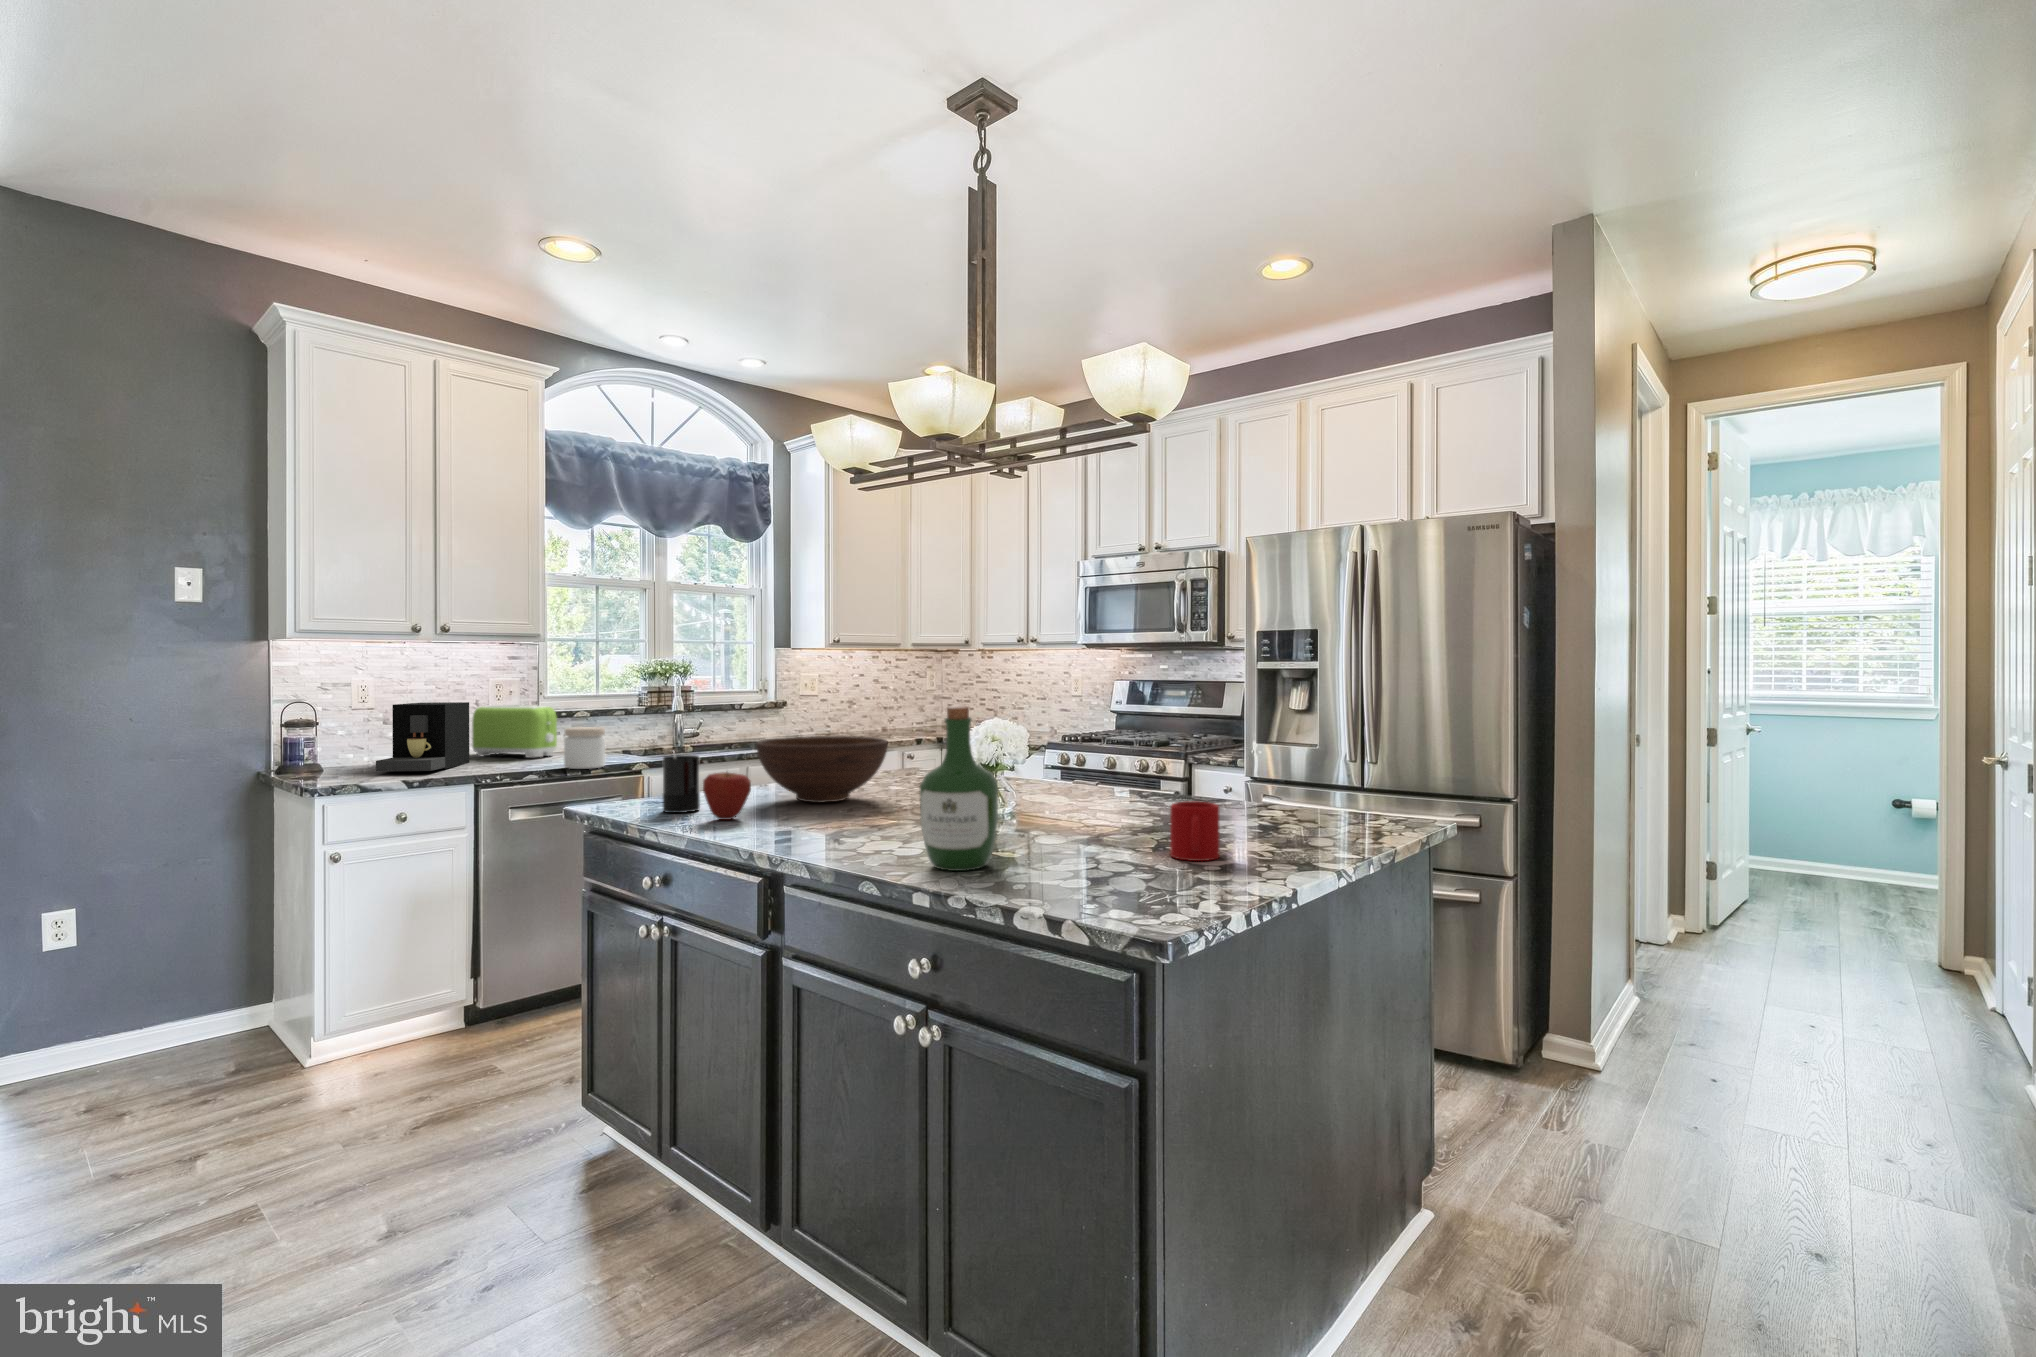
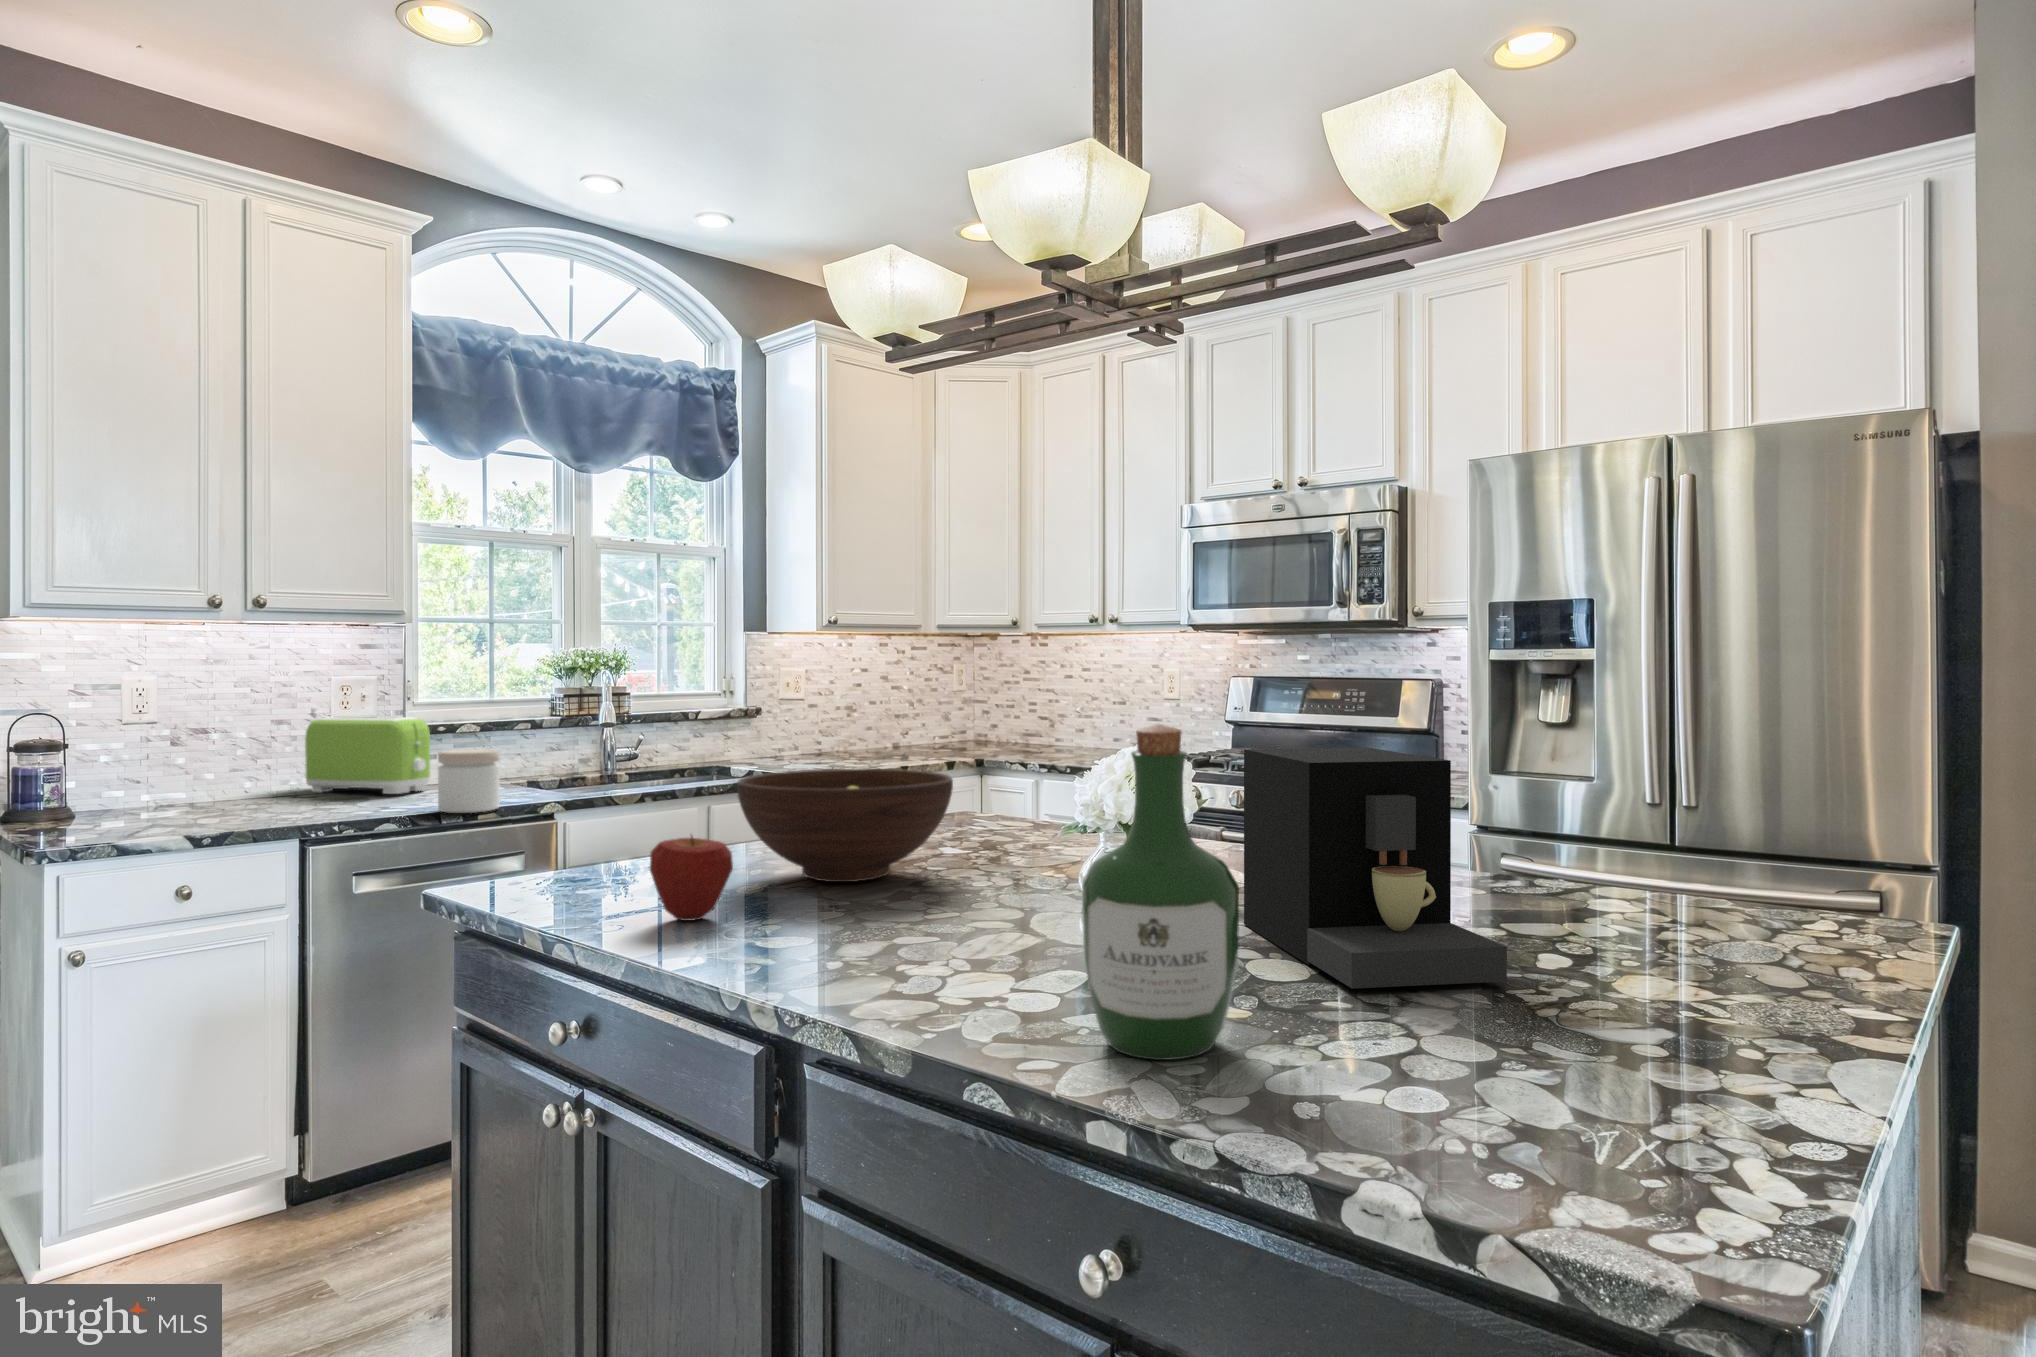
coffee maker: present [376,702,469,772] -> present [1244,748,1507,988]
candle: present [663,753,700,813] -> none [581,797,644,905]
mug: present [1170,802,1219,861] -> none [1549,908,1652,1029]

